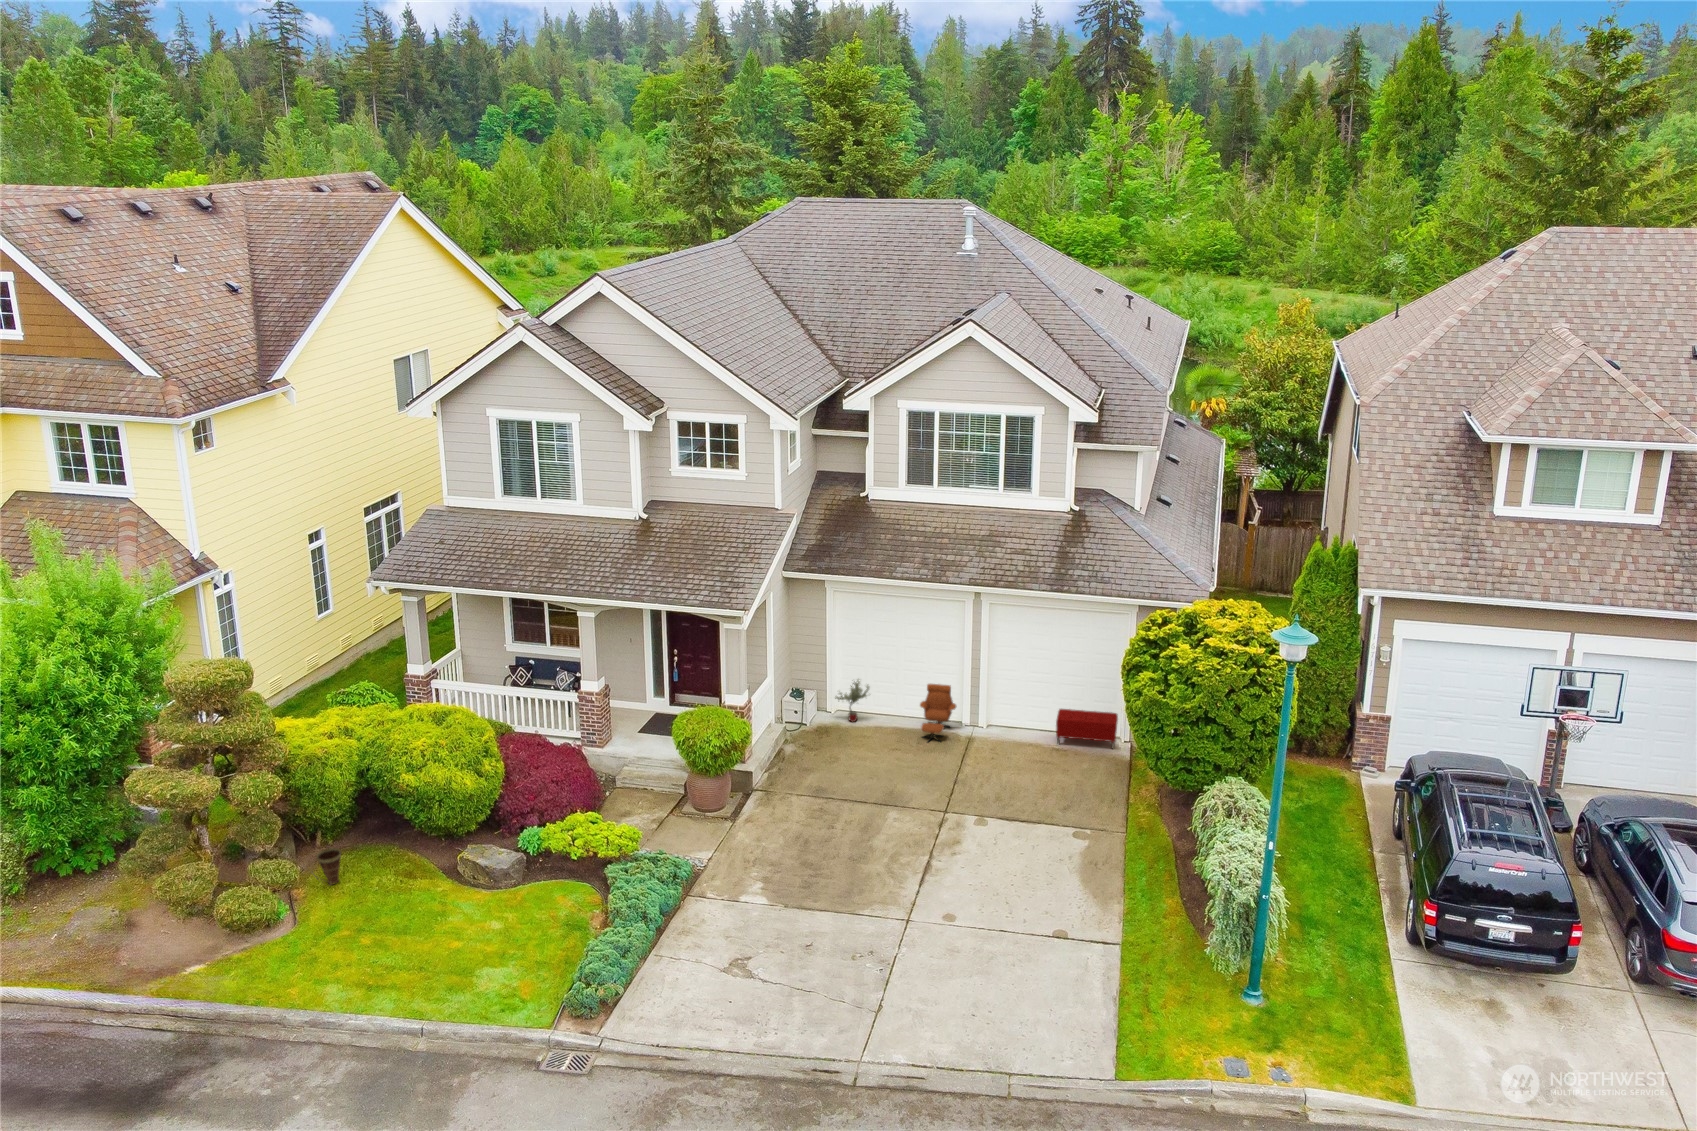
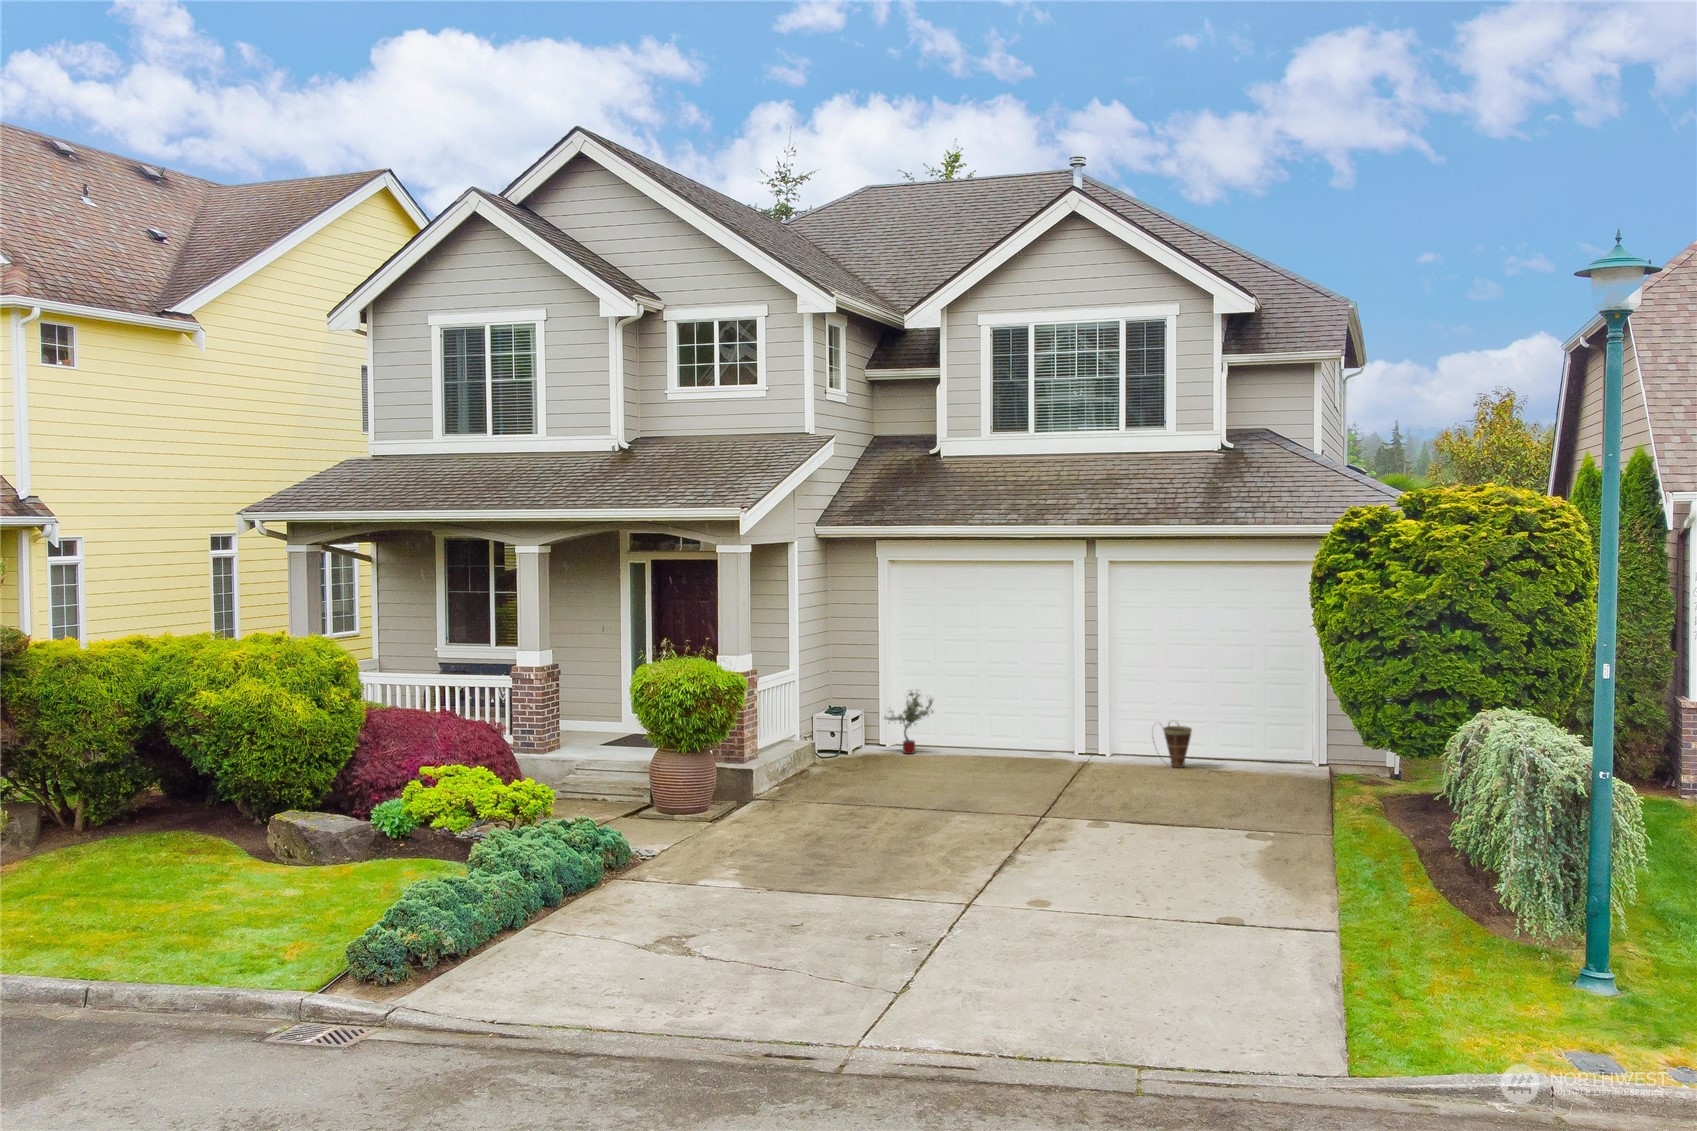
lounge chair: present [920,684,956,741] -> none [1005,694,1059,769]
bench: present [1056,709,1118,748] -> none [1208,725,1301,776]
basket: present [310,848,341,885] -> present [1154,723,1192,768]

